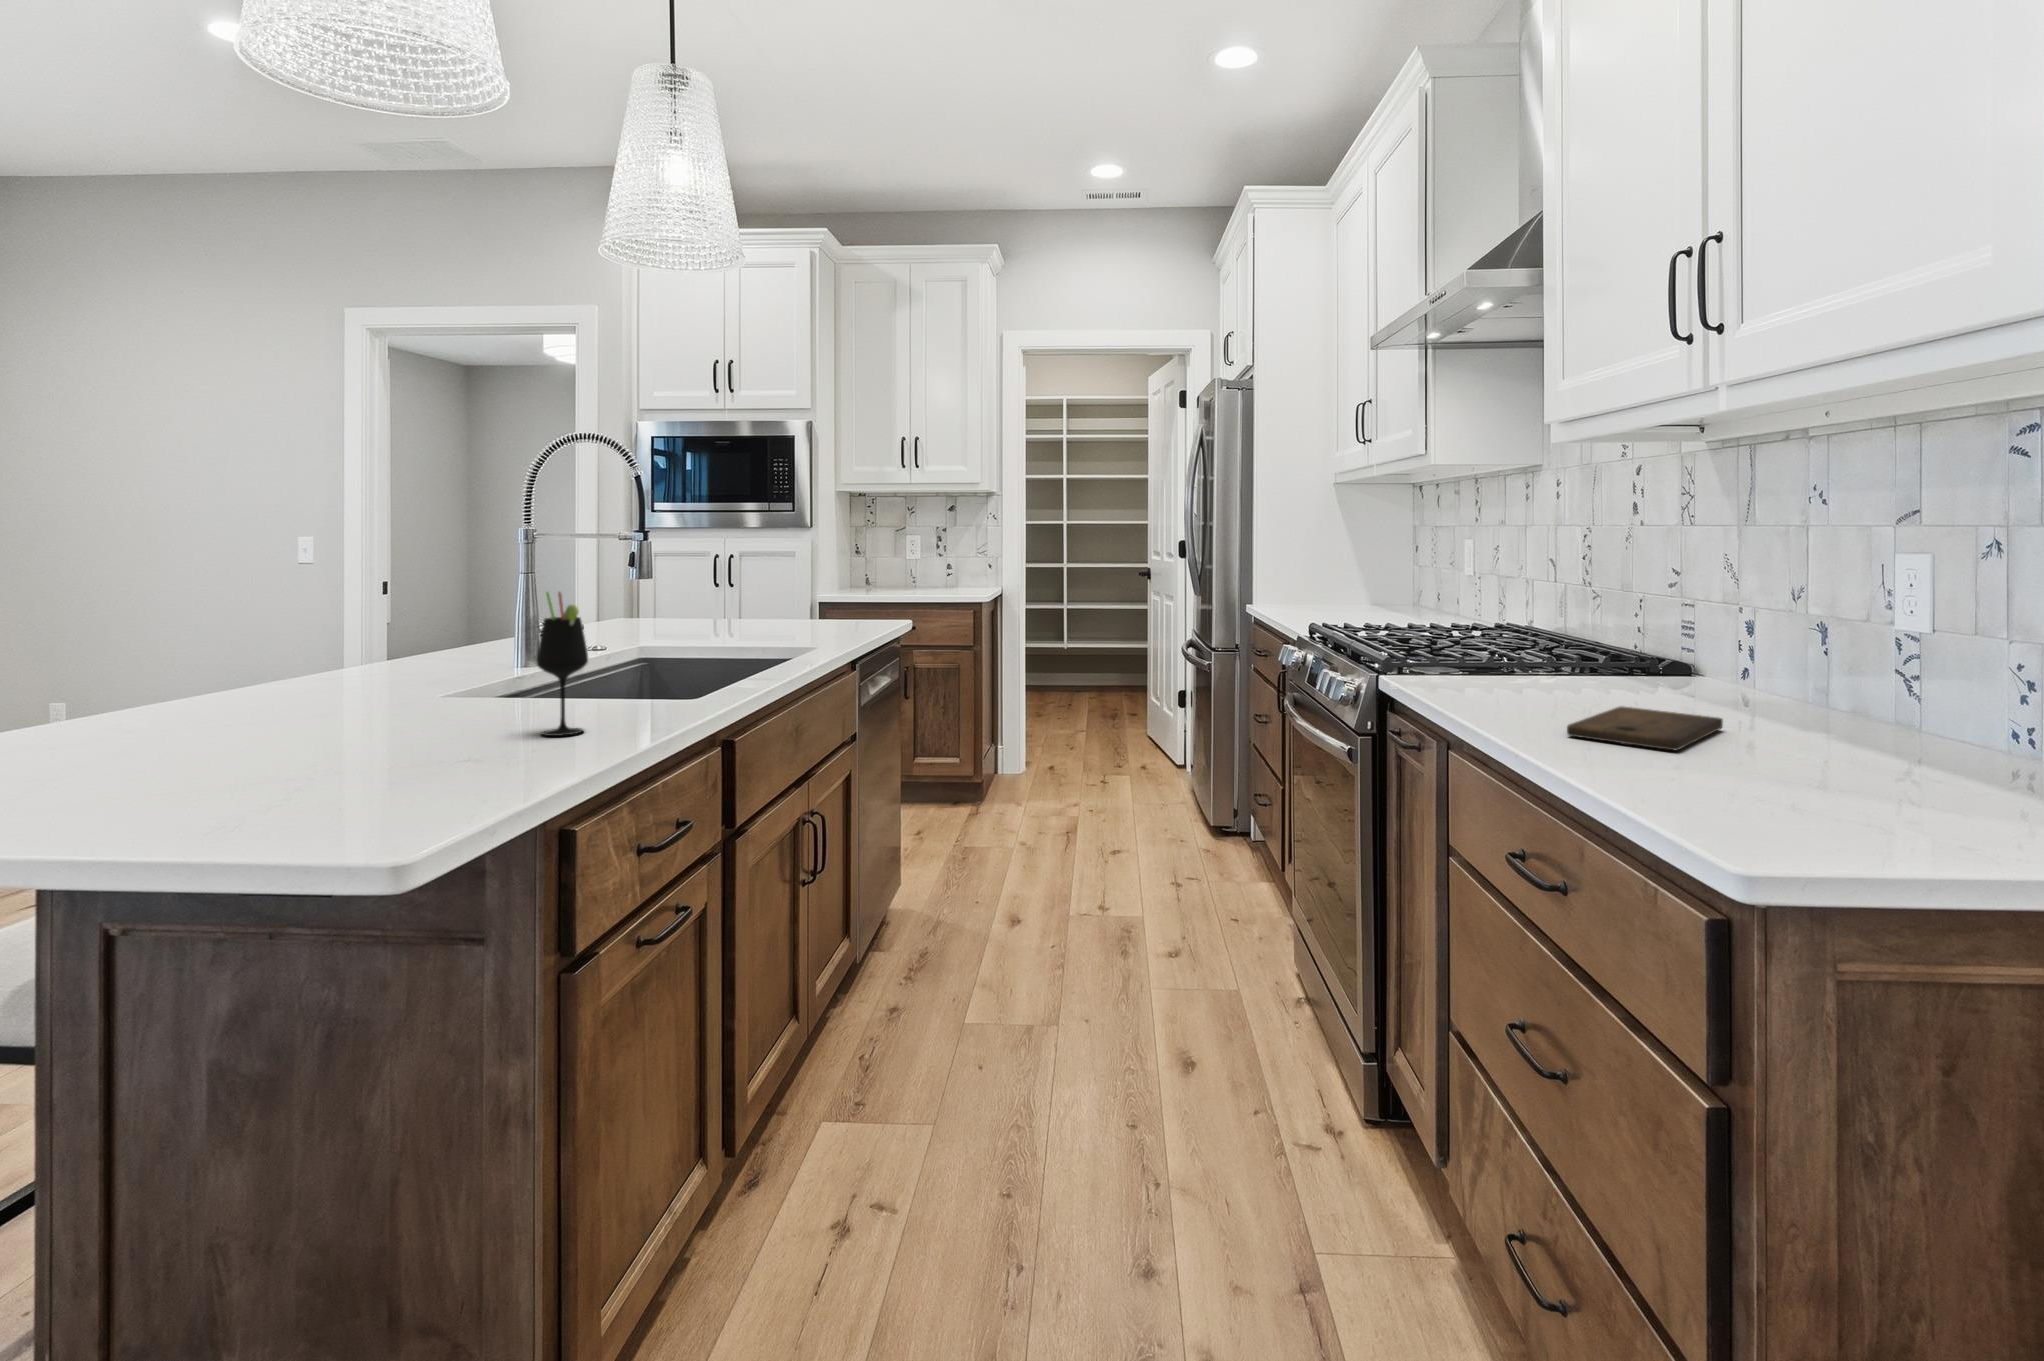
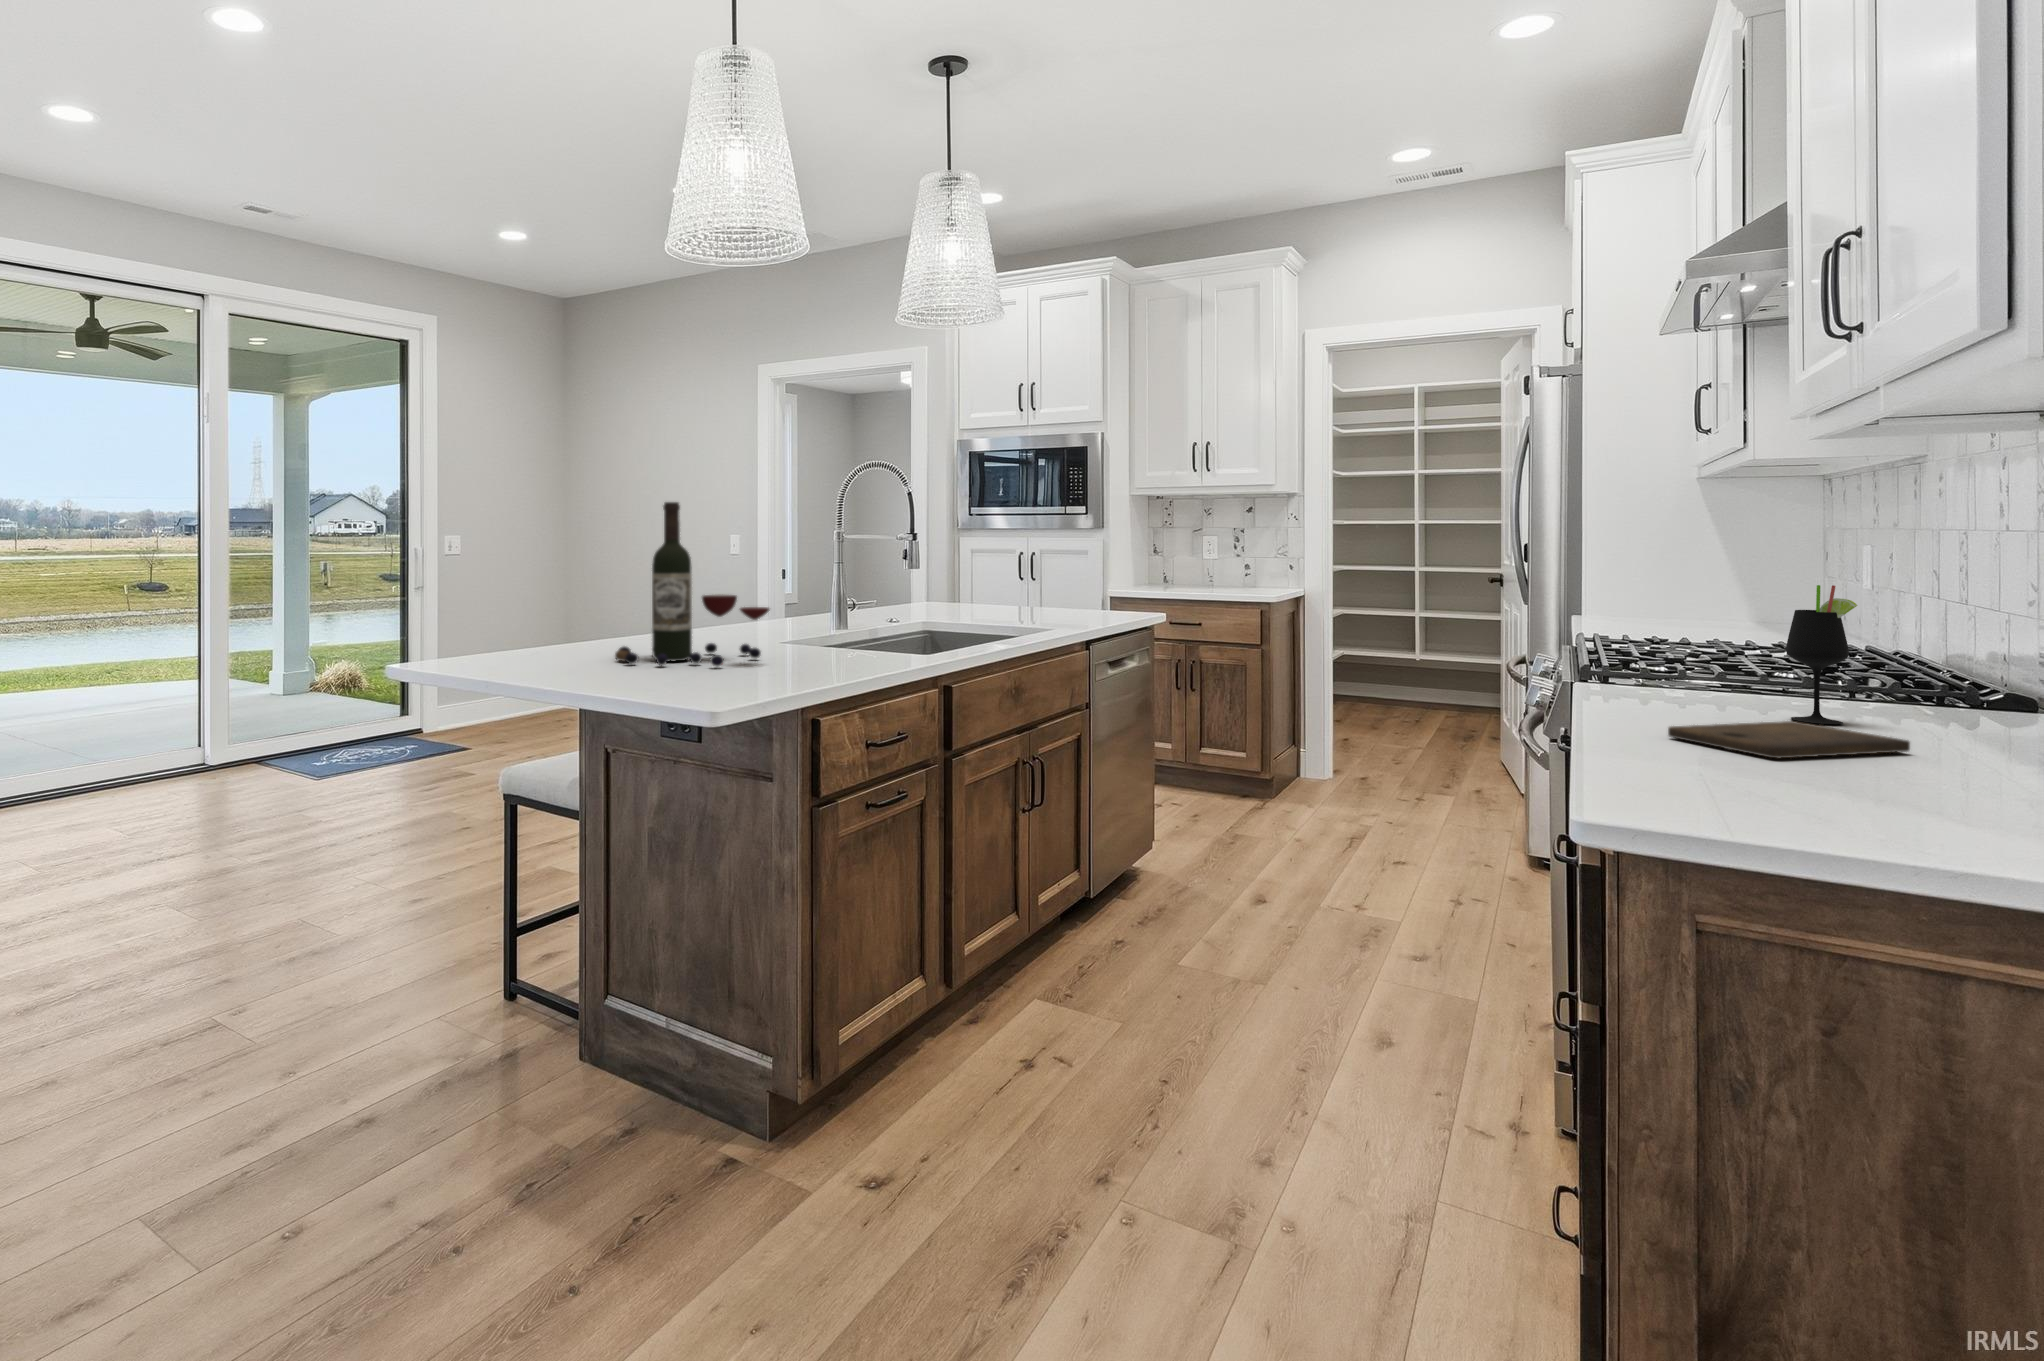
wine bottle: none [128,482,468,776] -> present [615,502,770,666]
wine glass: present [537,592,588,736] -> present [1786,585,1857,724]

